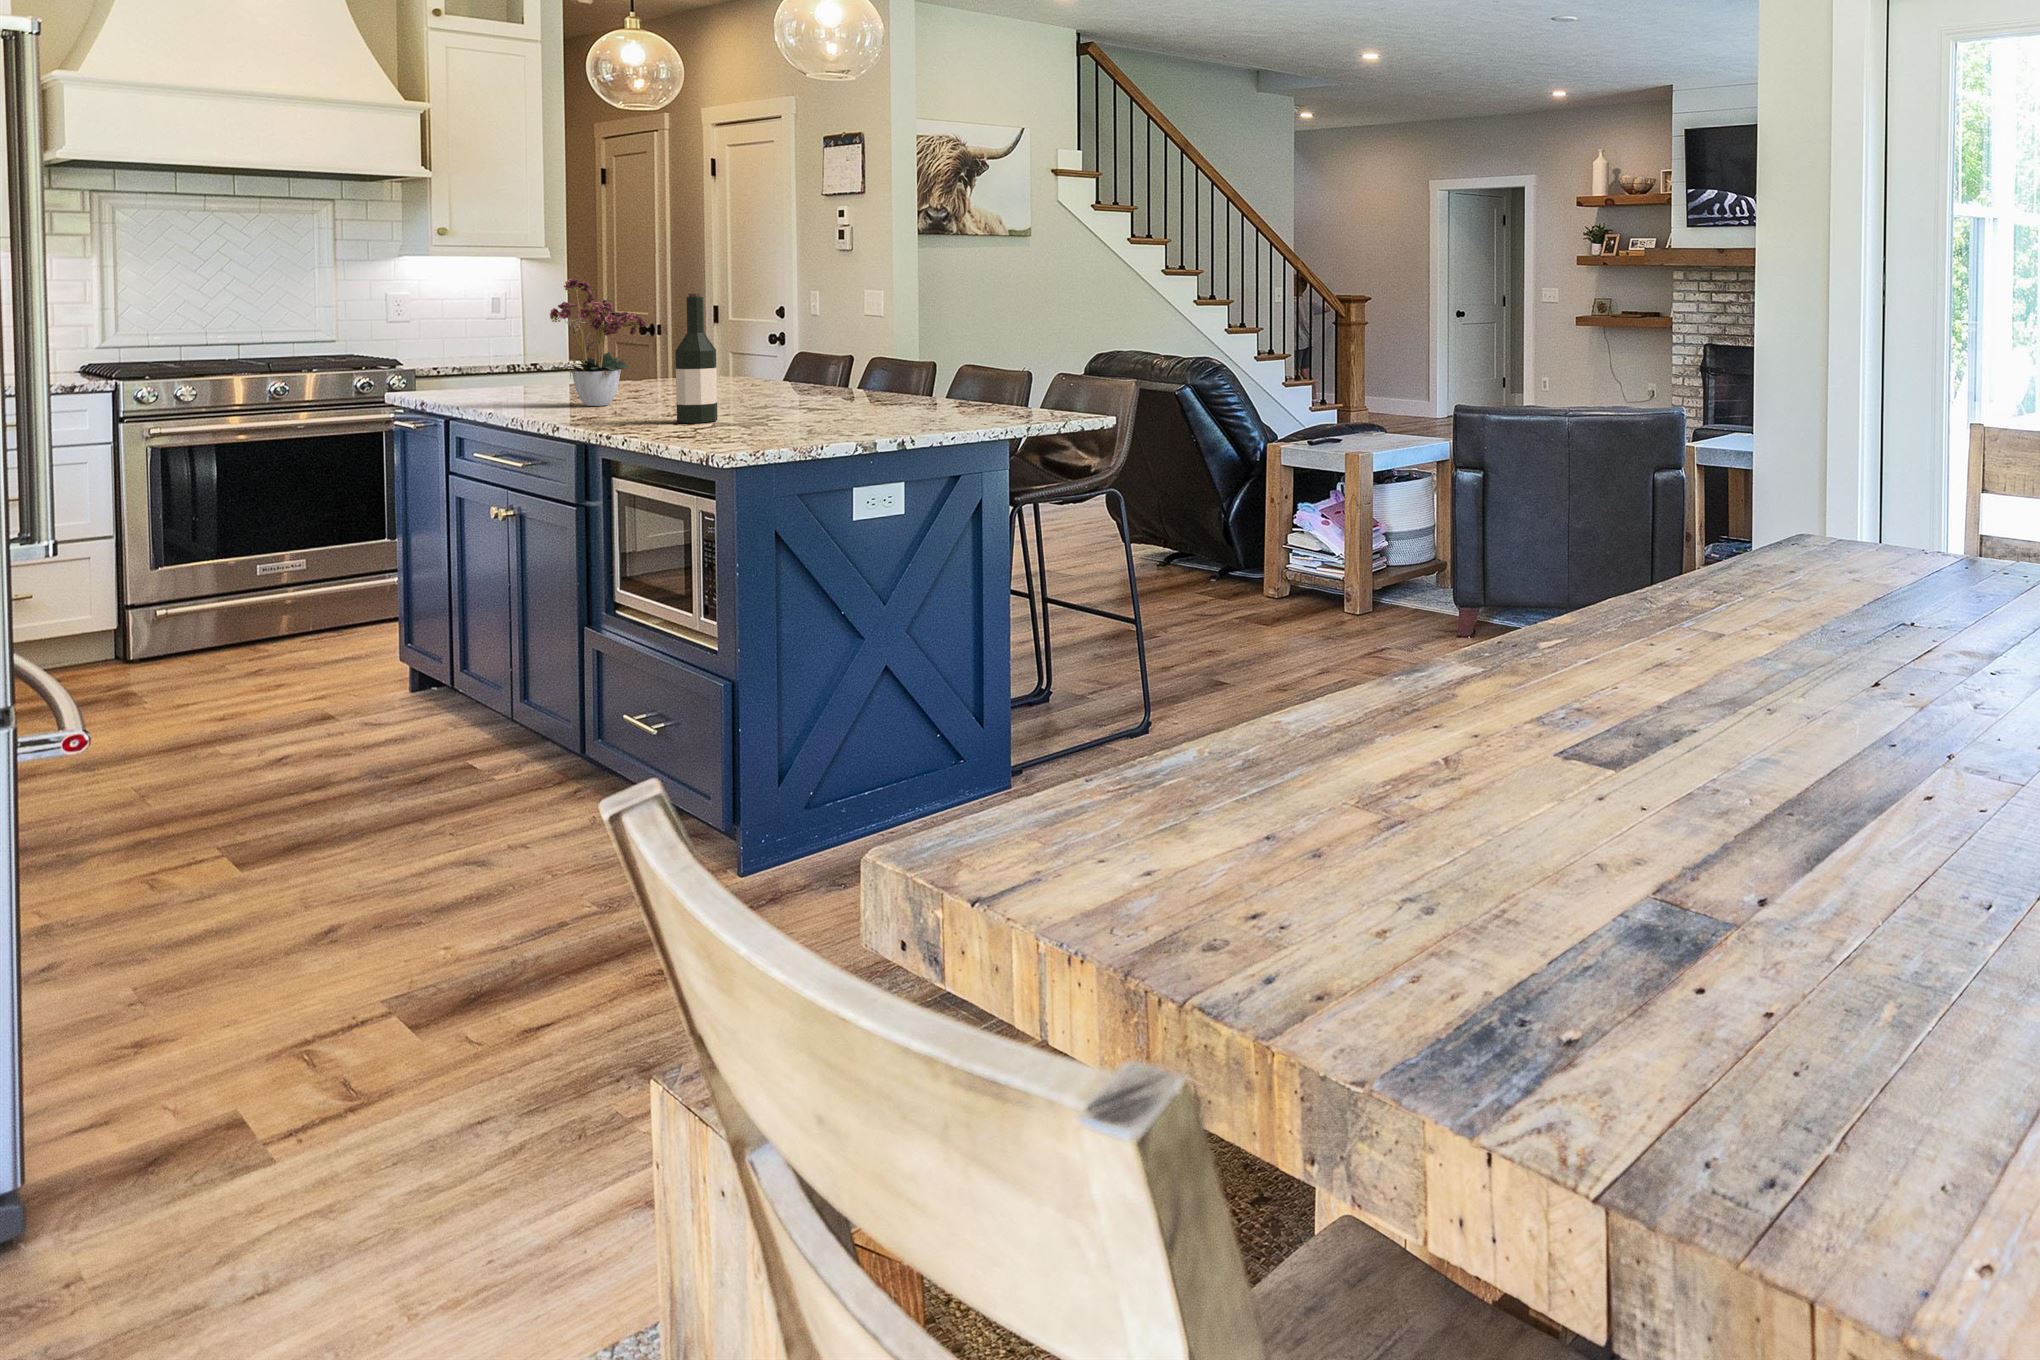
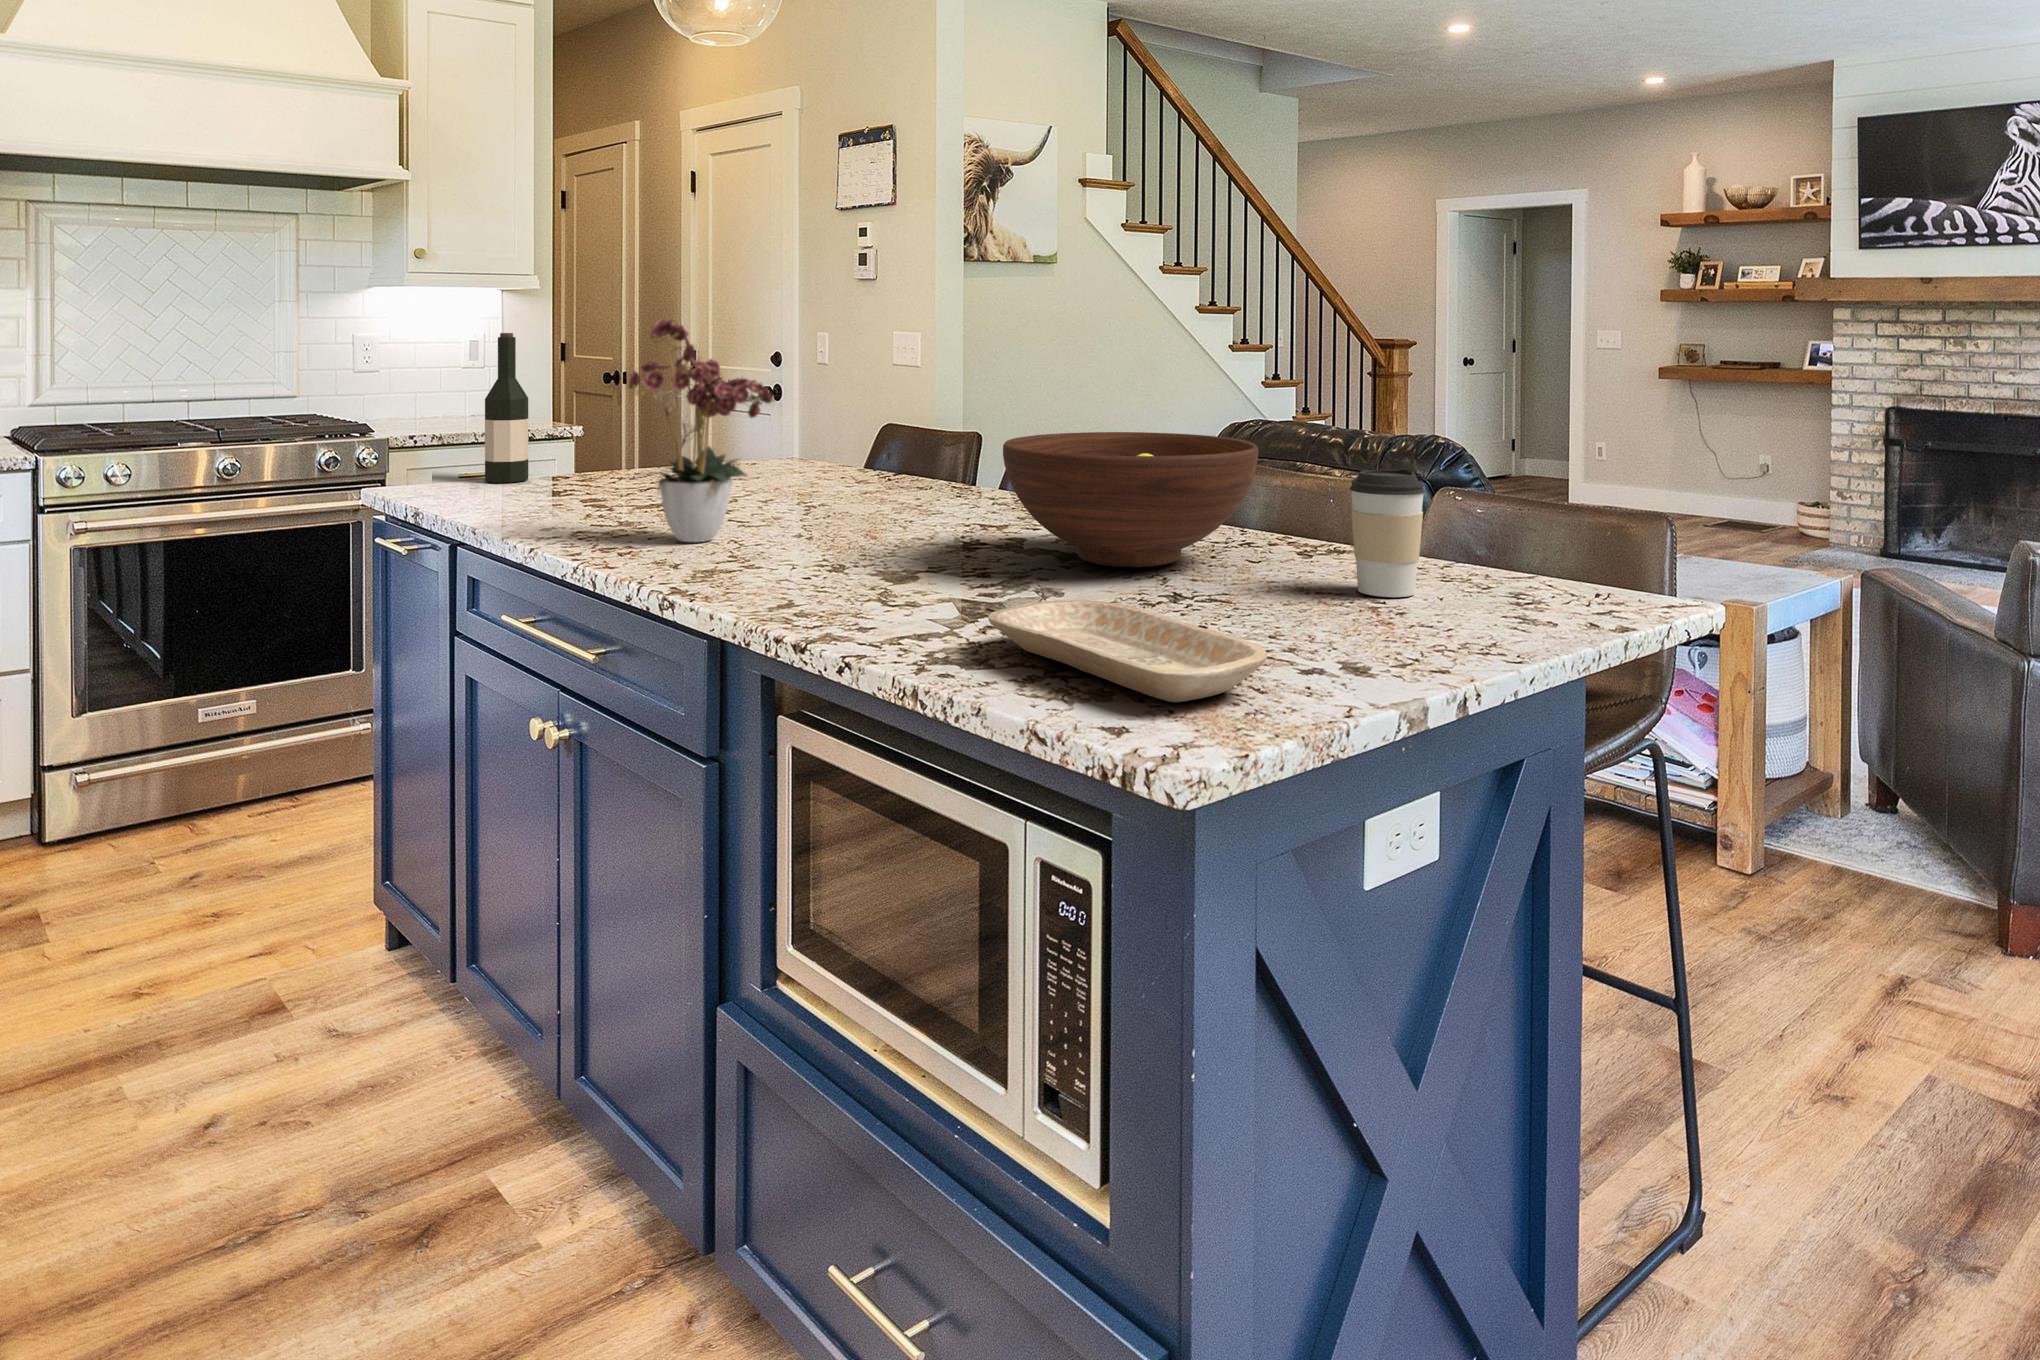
wine bottle: present [675,293,718,423] -> present [485,333,528,483]
fruit bowl: none [764,340,914,407] -> present [1003,432,1258,567]
coffee cup: none [929,351,968,412] -> present [1350,468,1425,597]
tray: none [695,409,803,436] -> present [988,600,1267,702]

